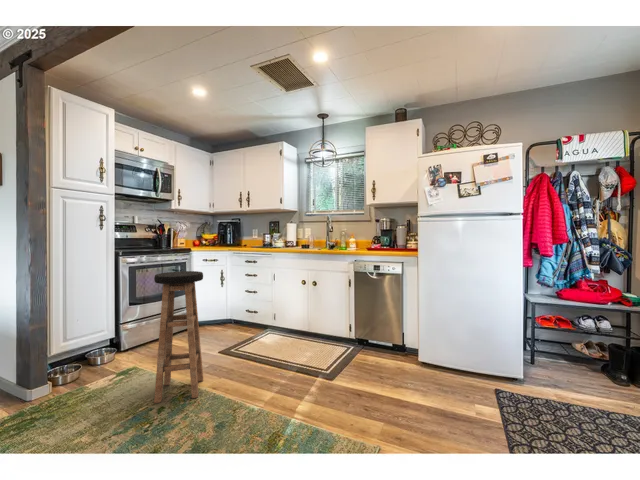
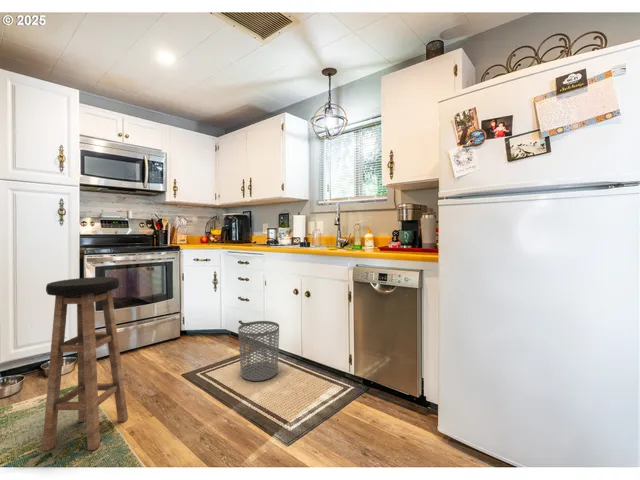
waste bin: none [265,305,296,349] -> present [238,321,279,381]

